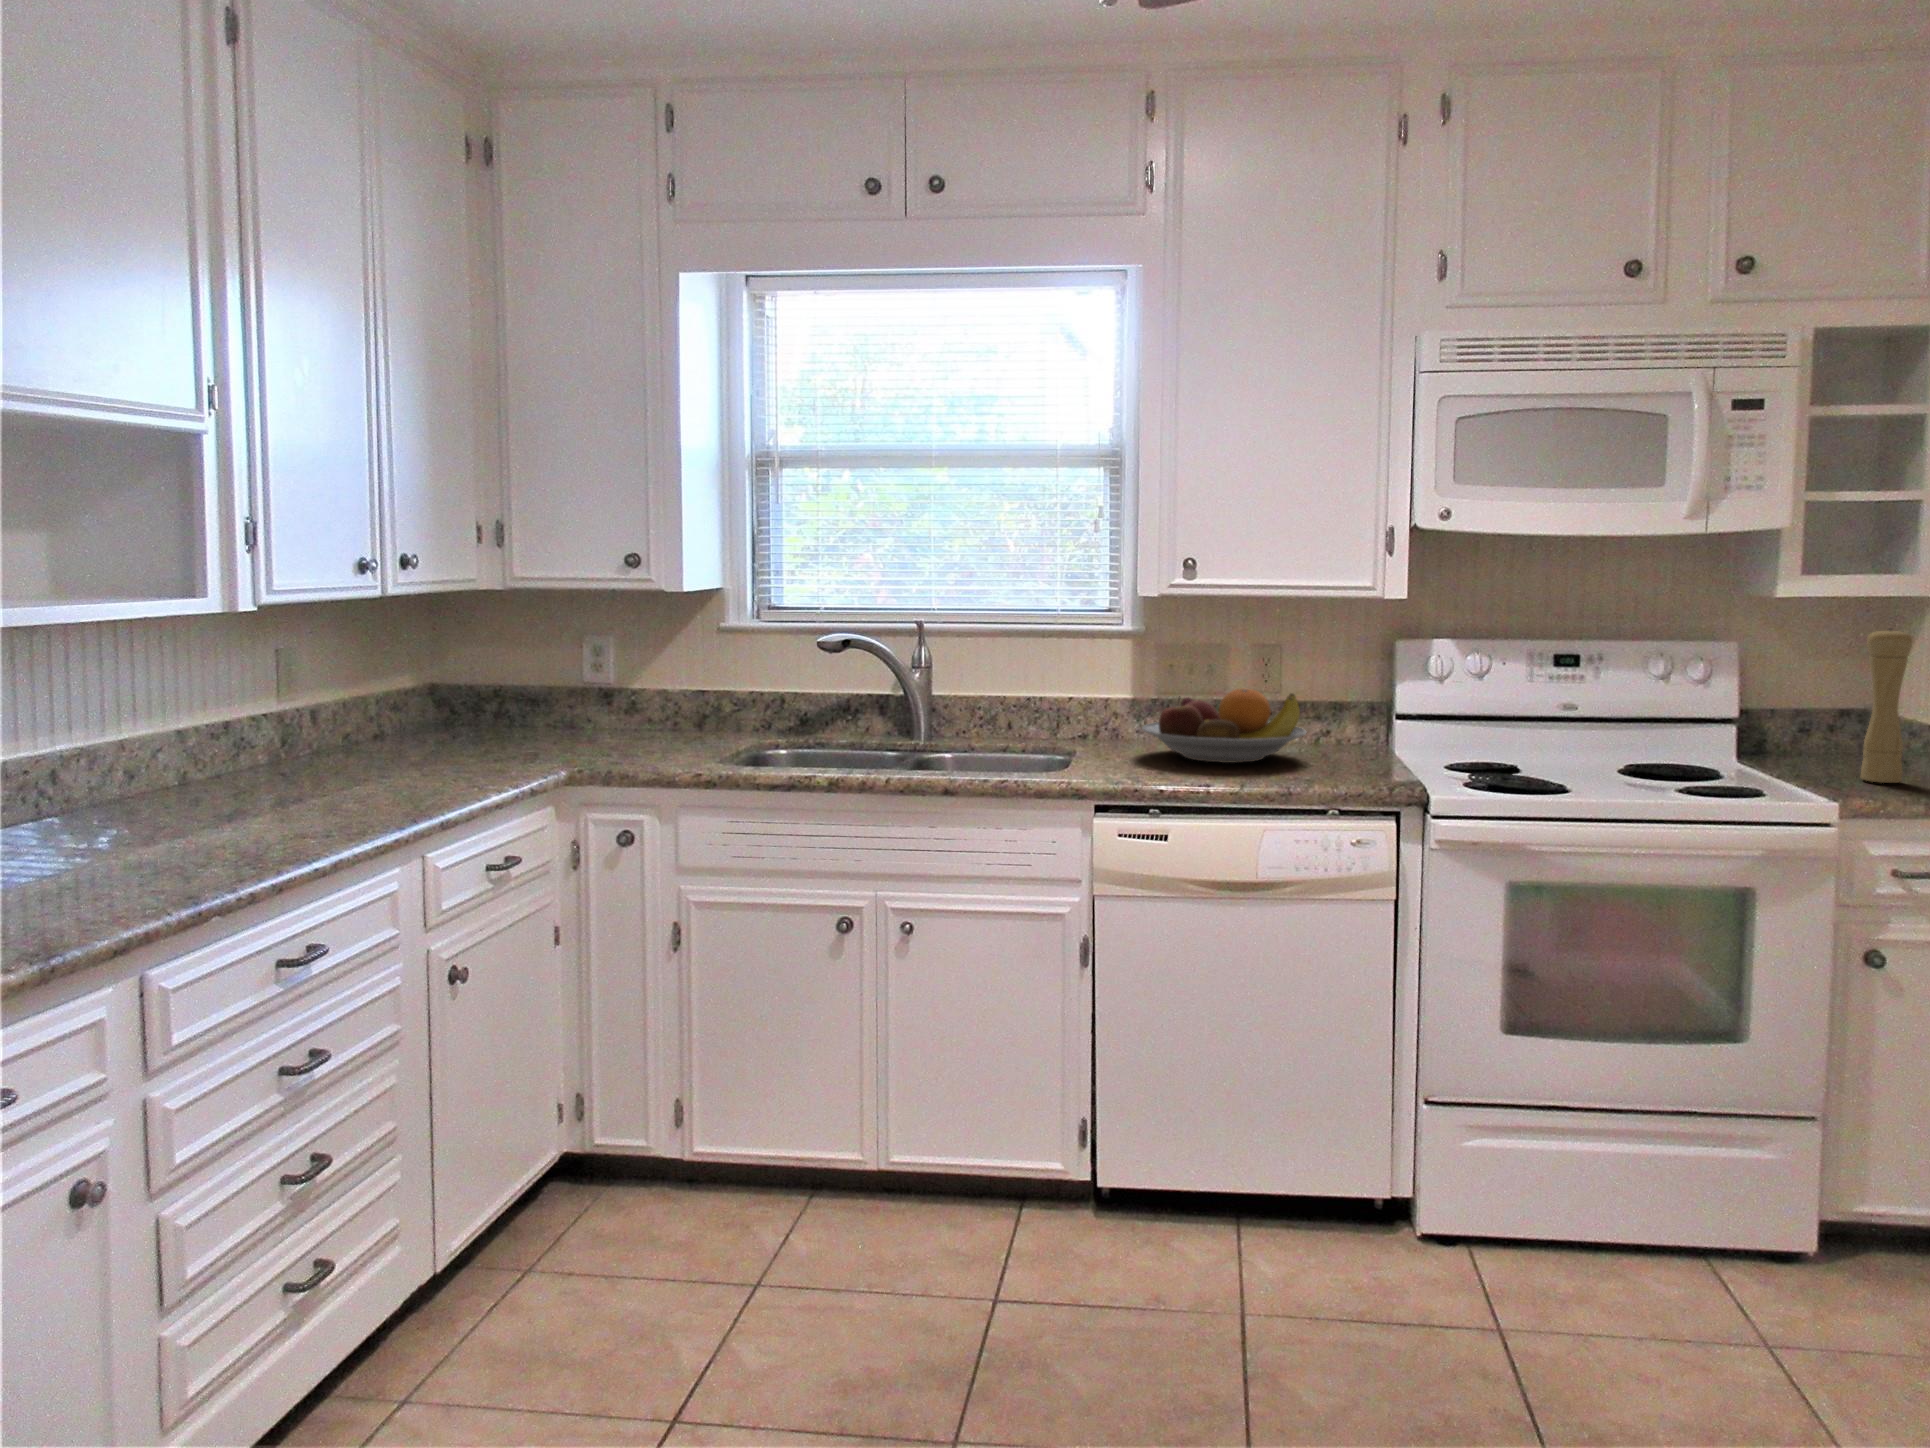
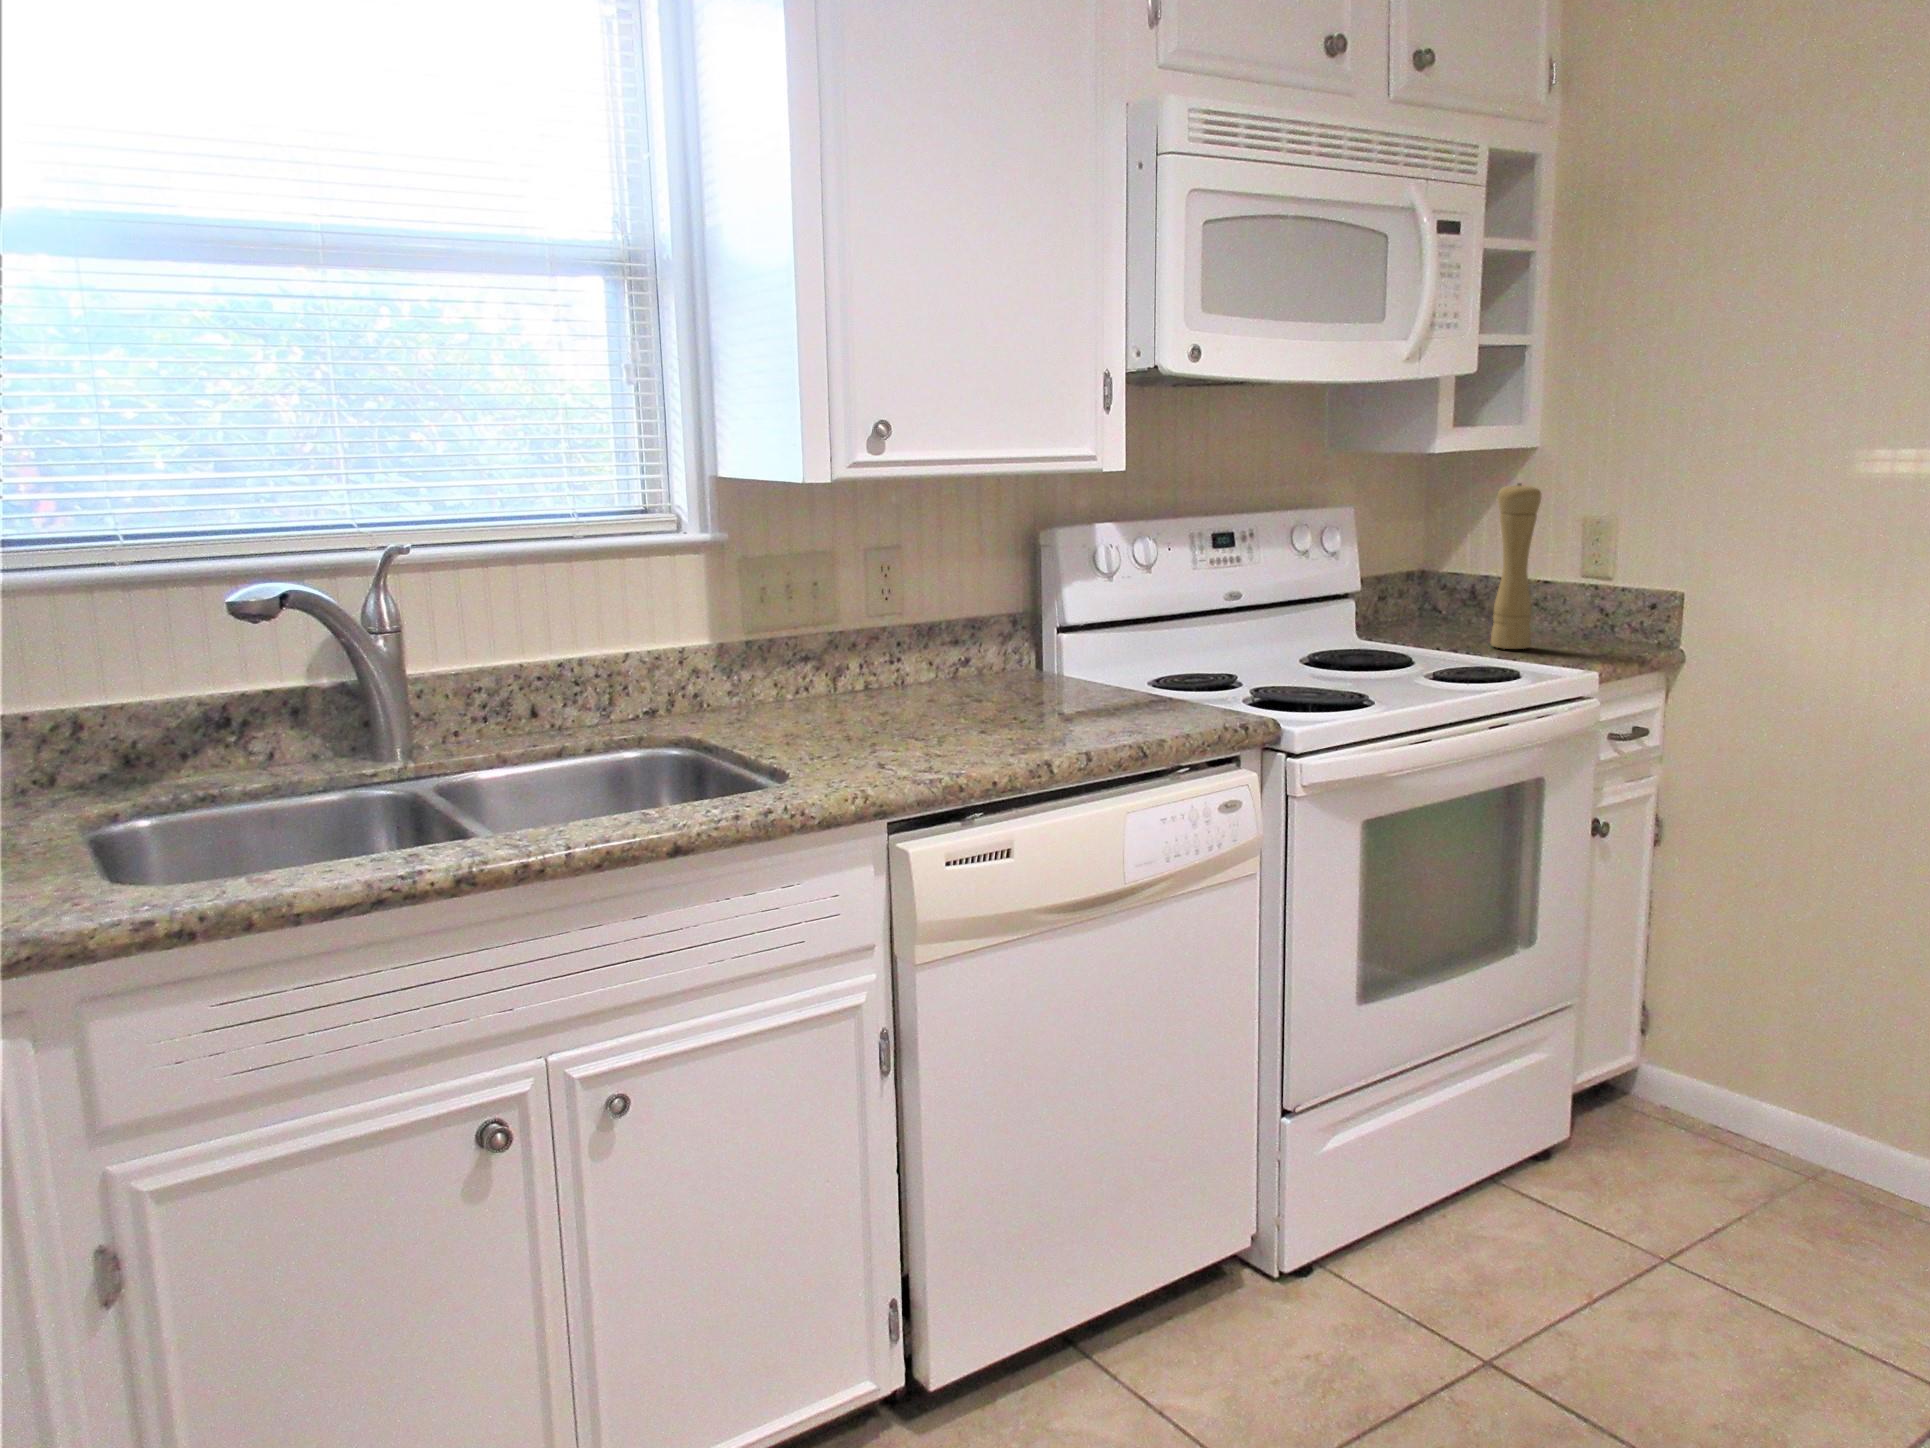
fruit bowl: present [1142,689,1306,763] -> none [780,613,1025,729]

